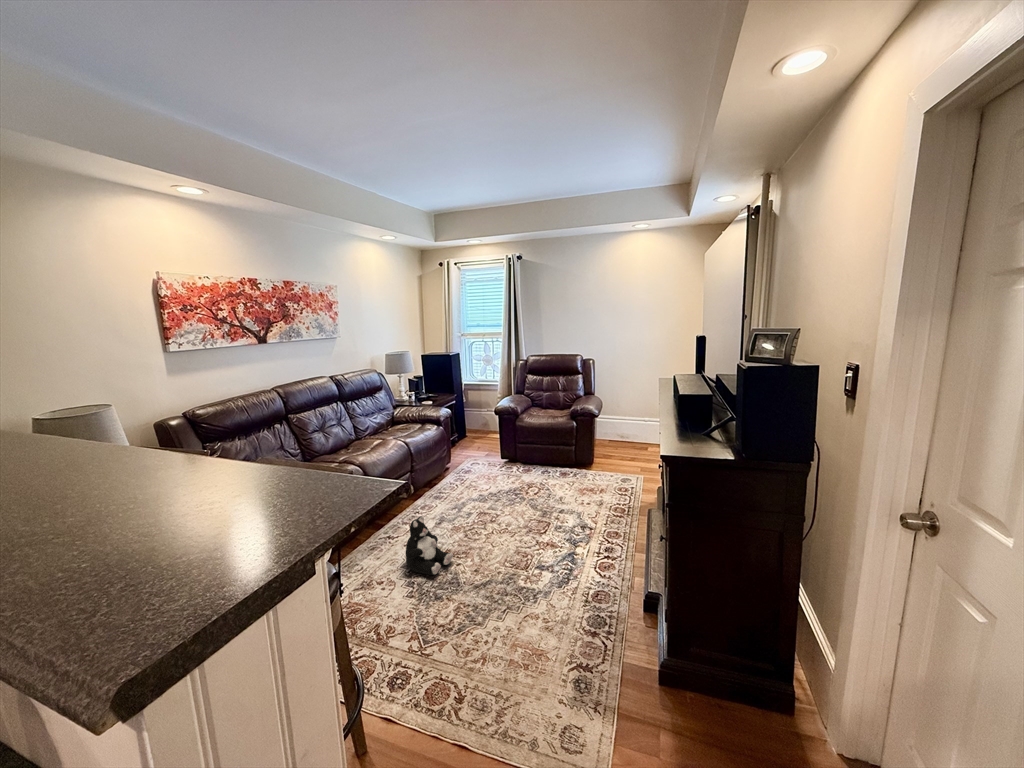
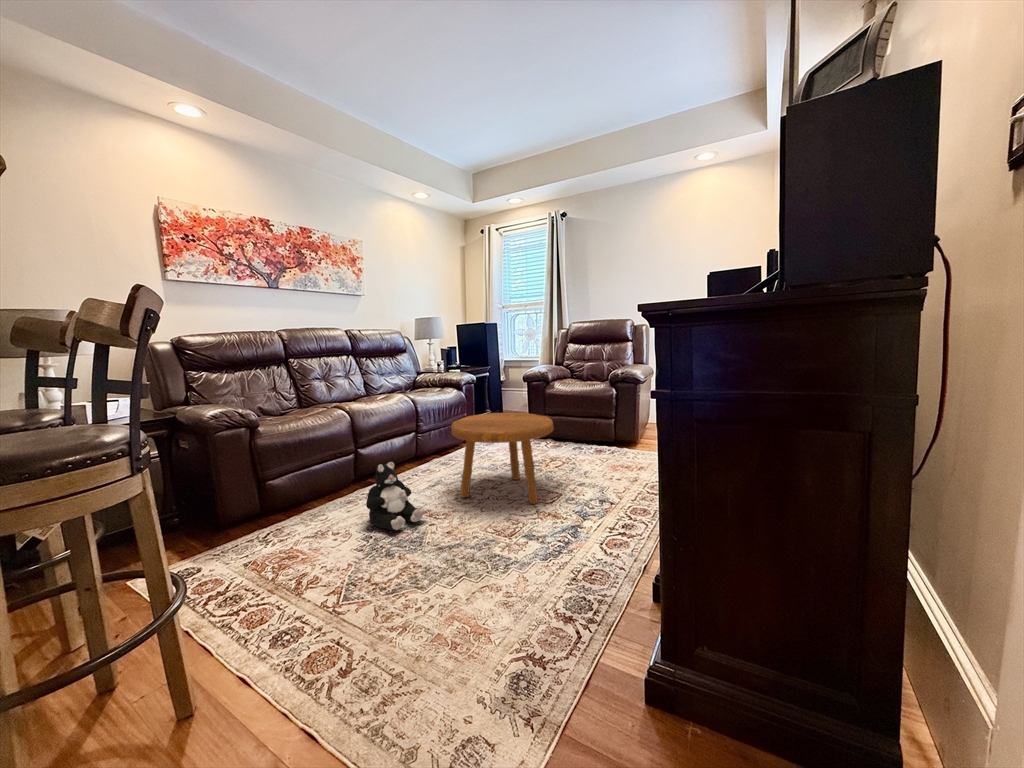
footstool: none [461,457,544,536] -> present [451,413,554,504]

